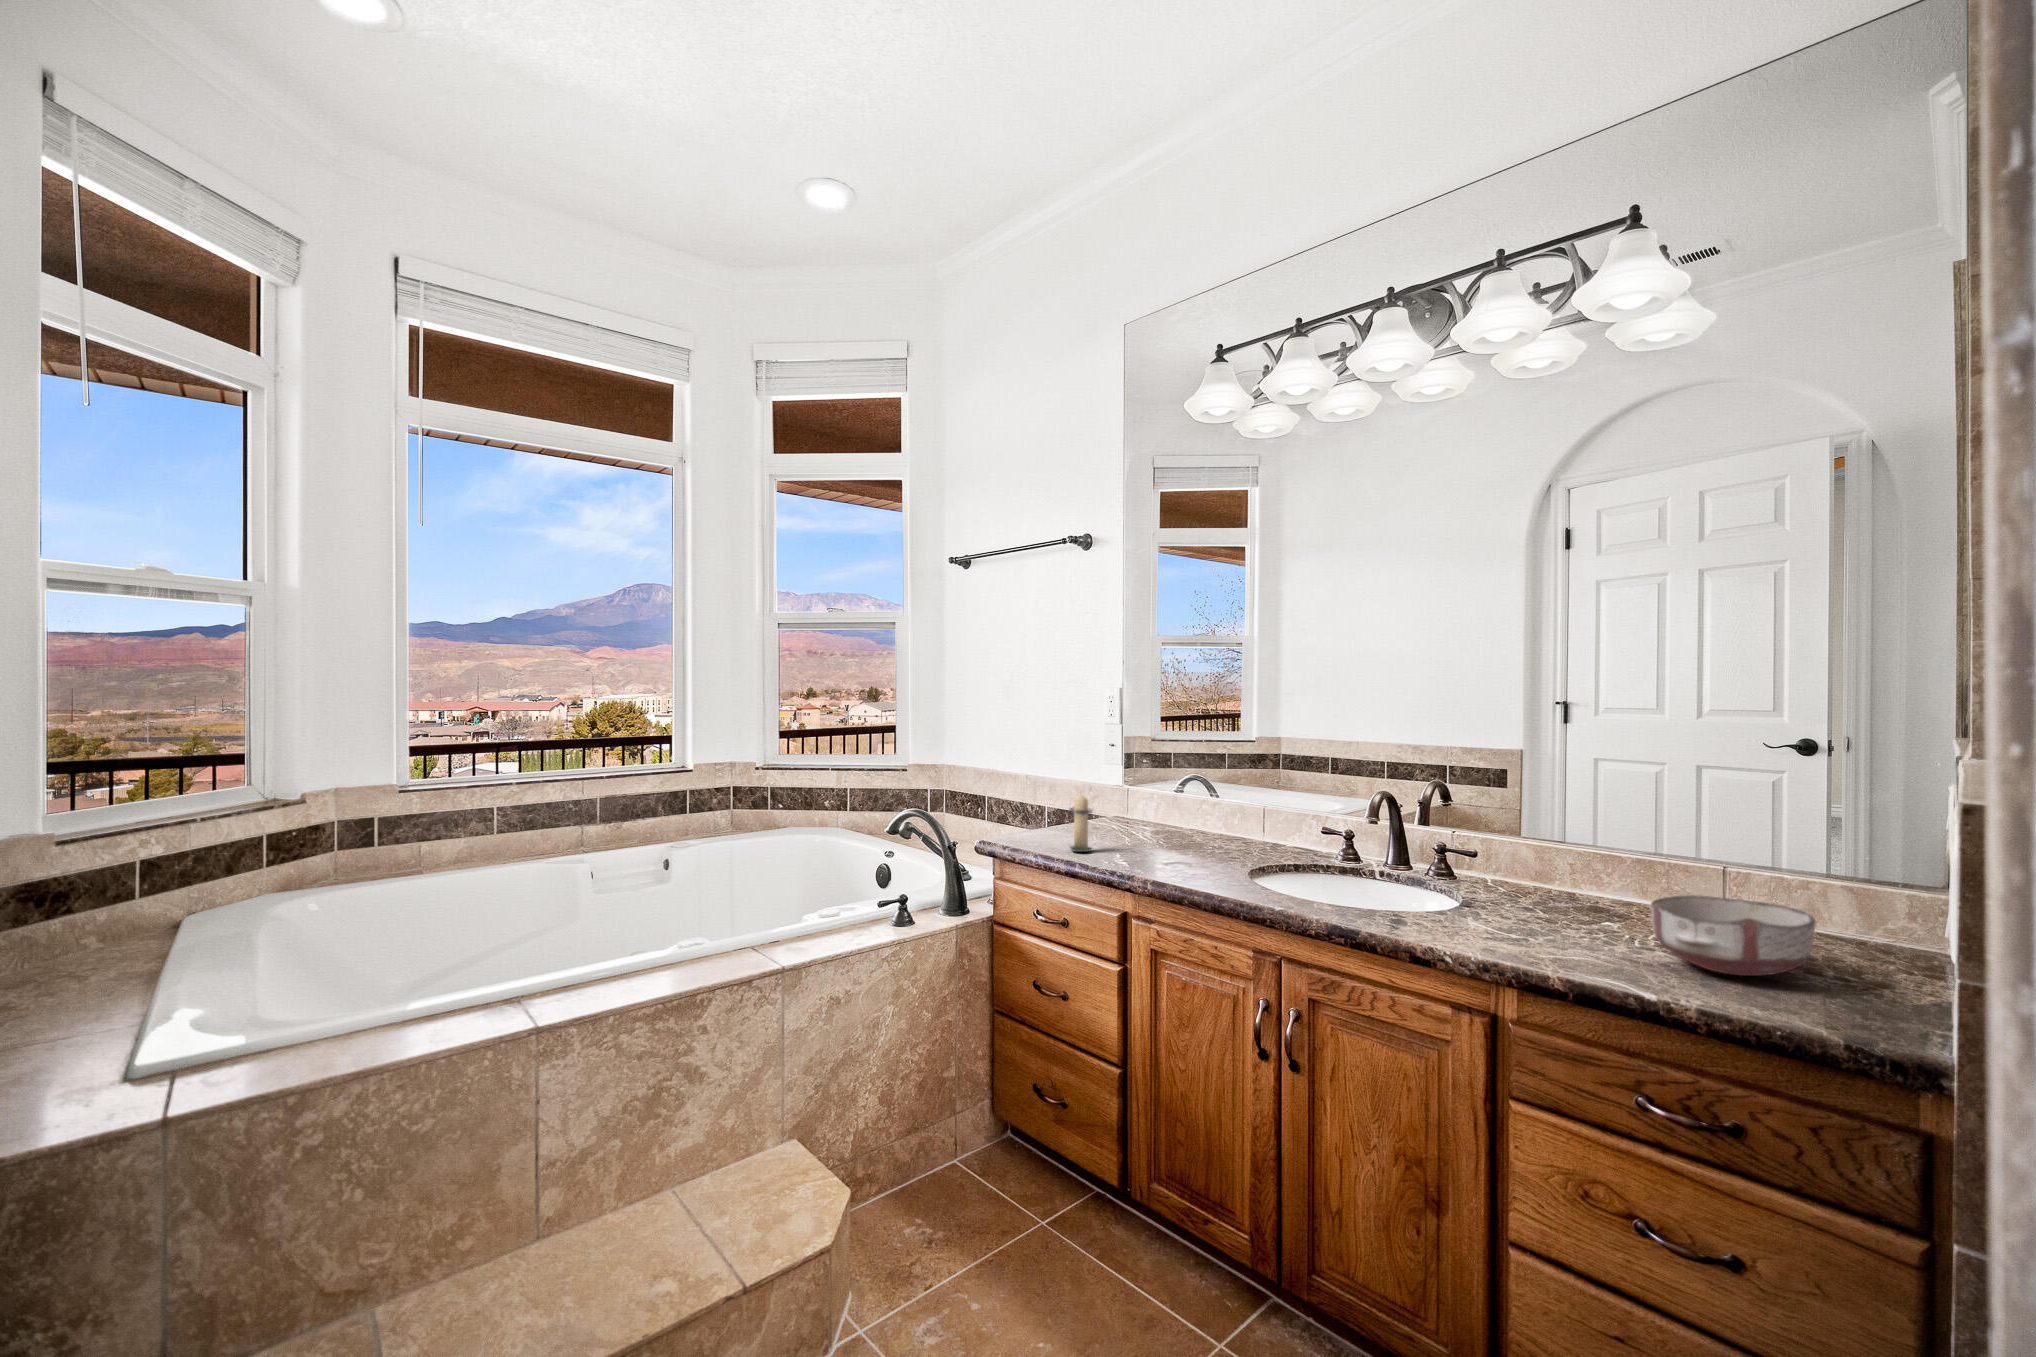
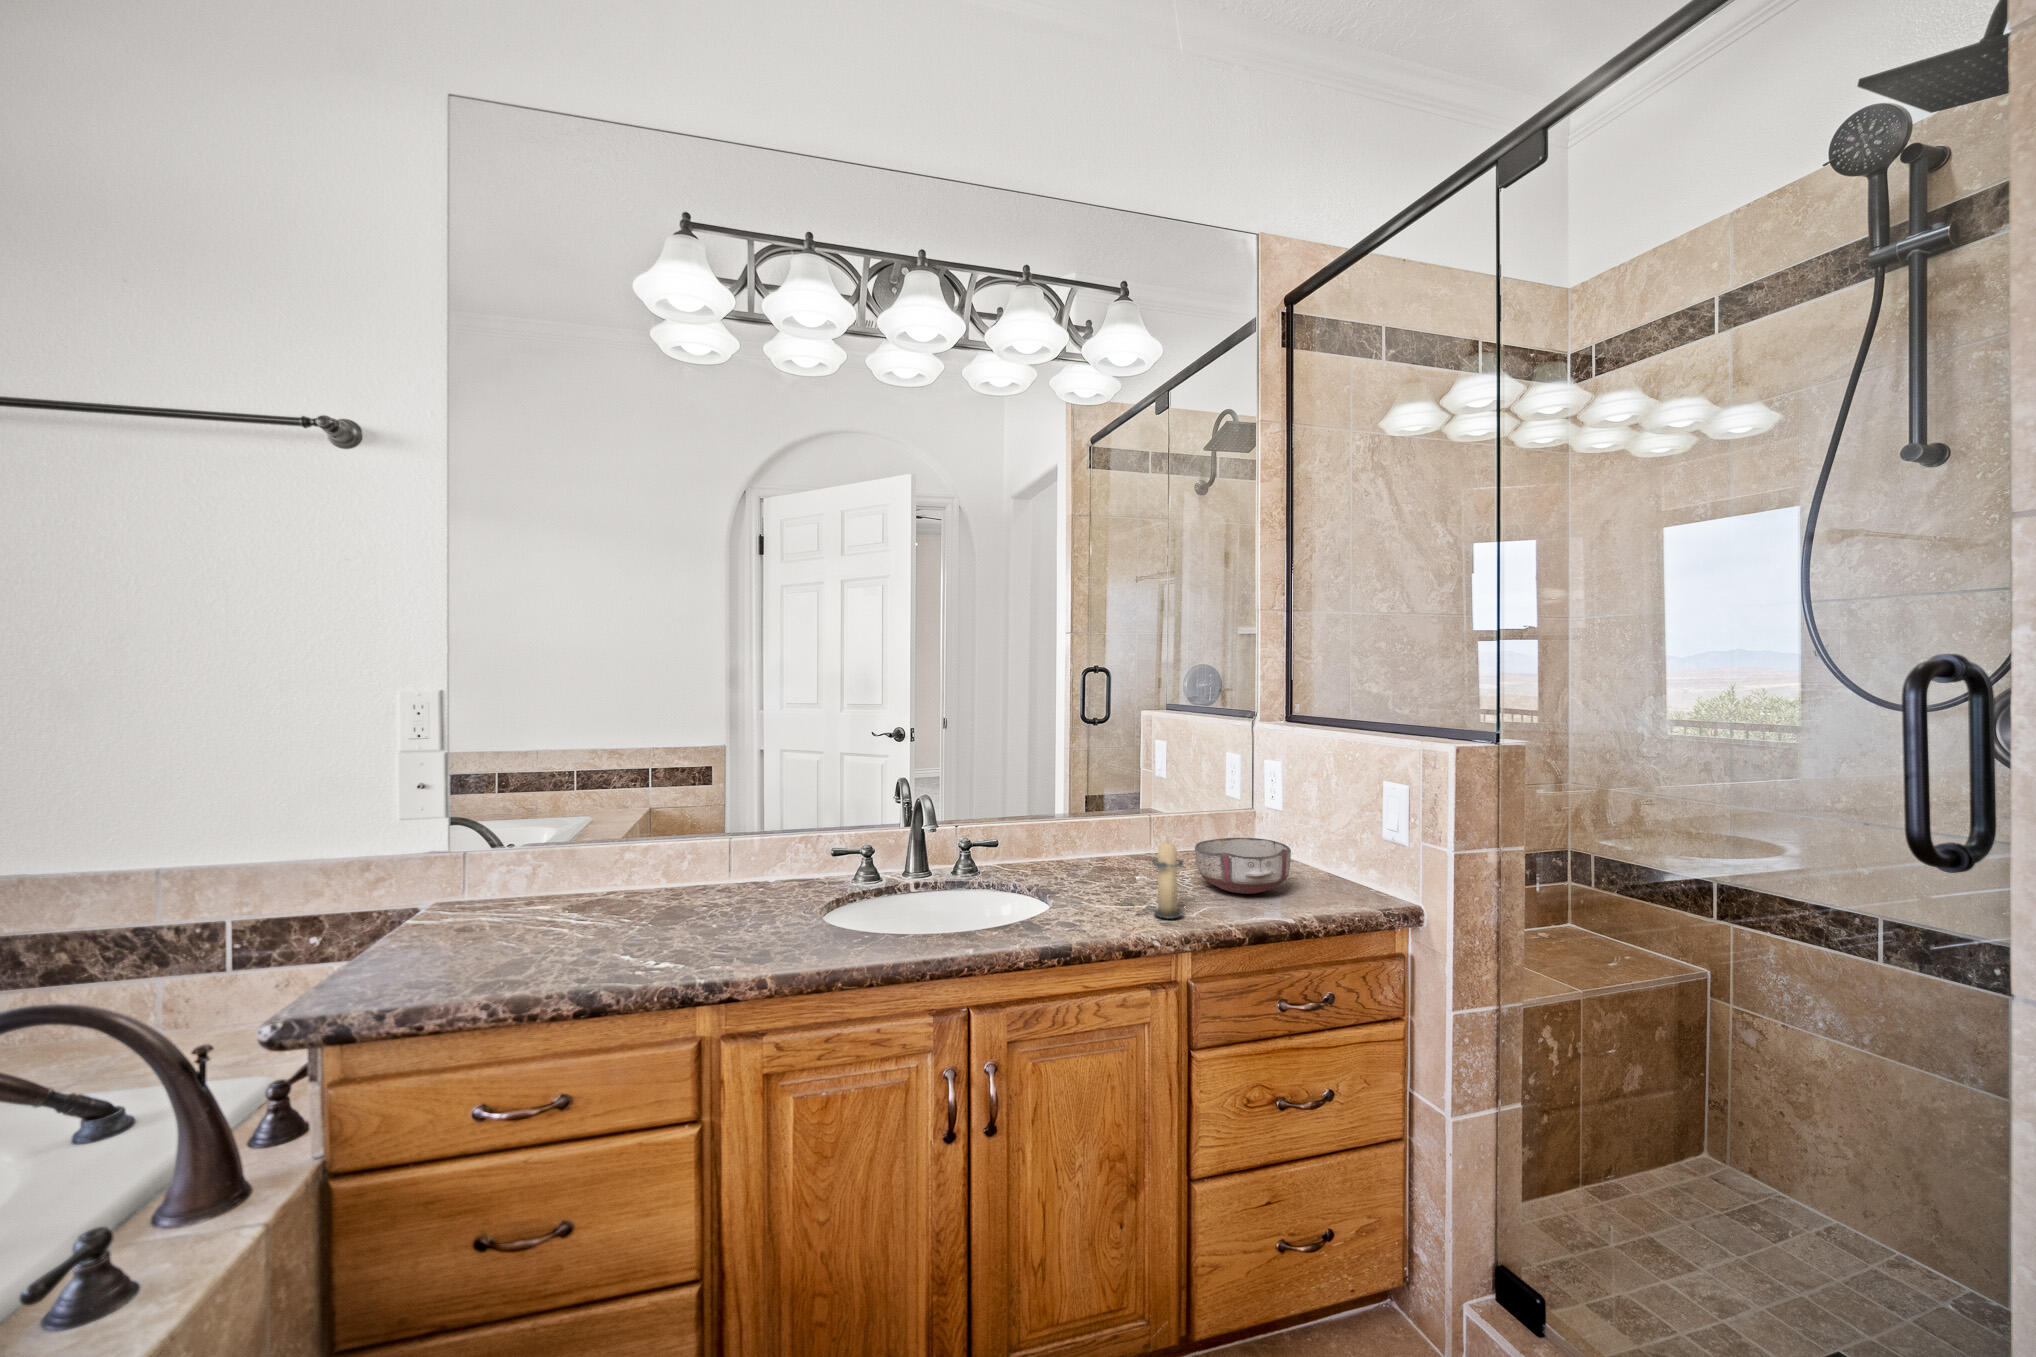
candle: present [1070,795,1092,852] -> present [1152,841,1184,919]

